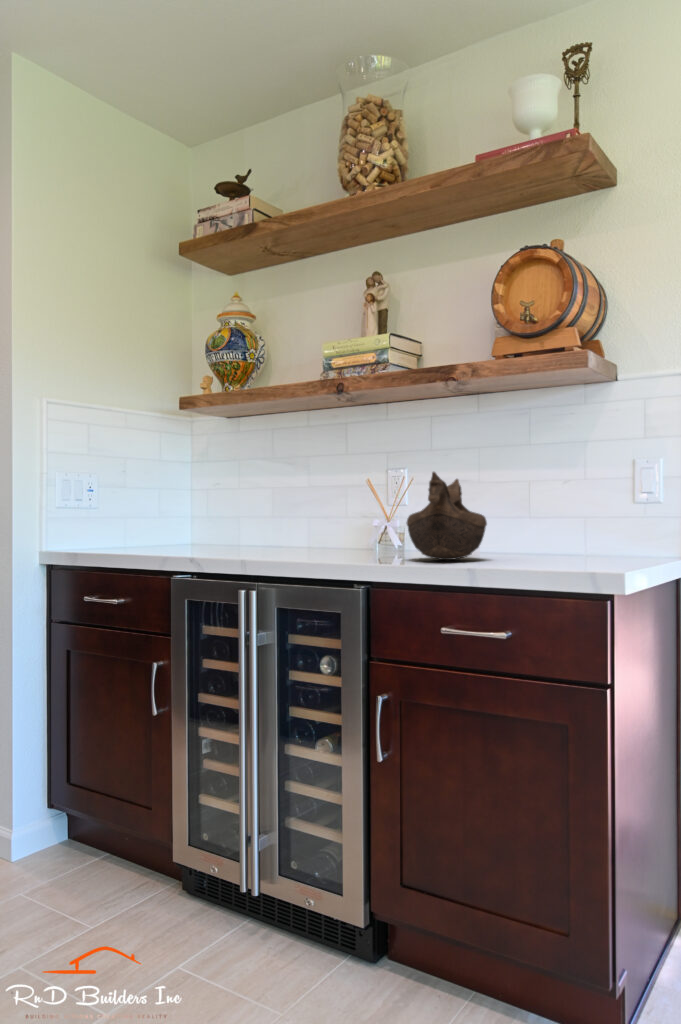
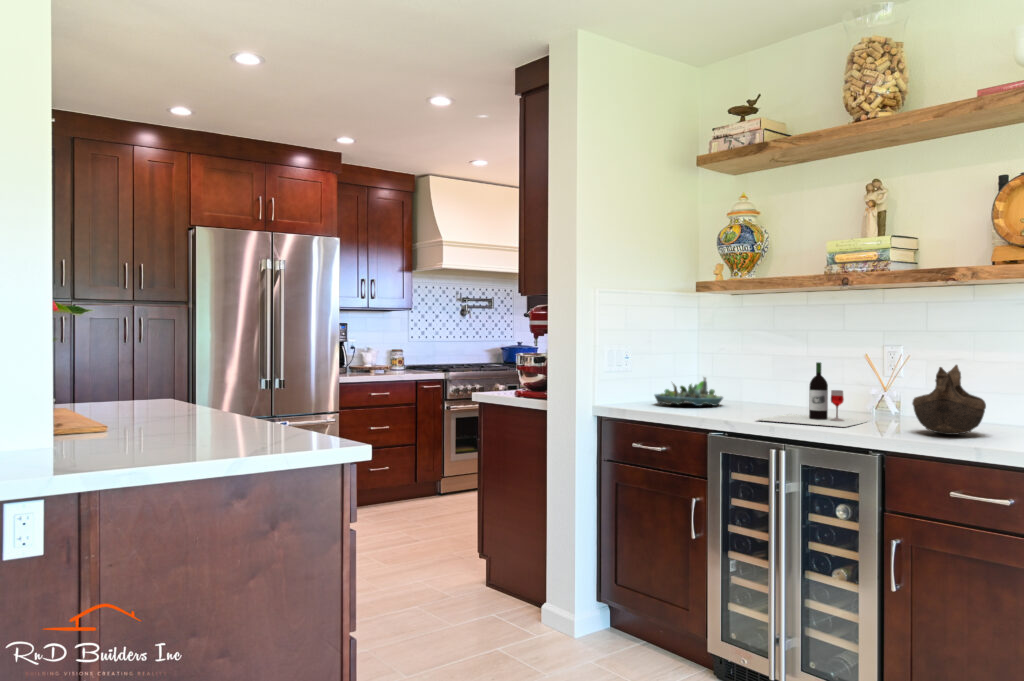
wine bottle: none [228,484,375,558] -> present [758,362,869,427]
succulent planter: none [126,512,212,548] -> present [655,377,723,406]

